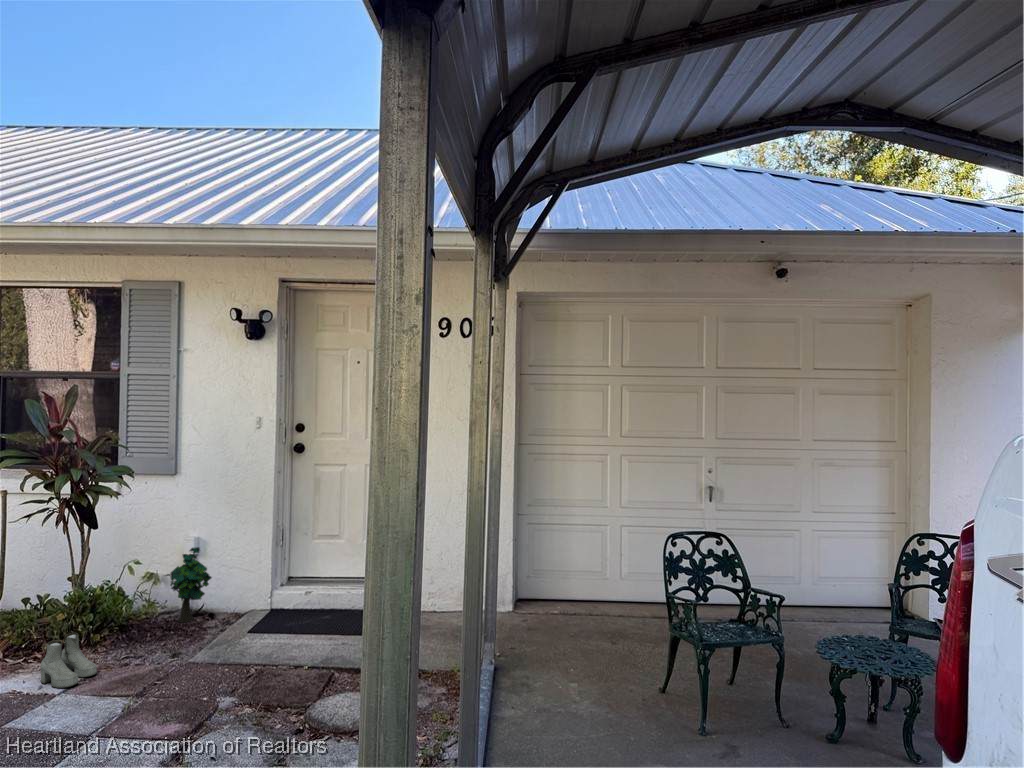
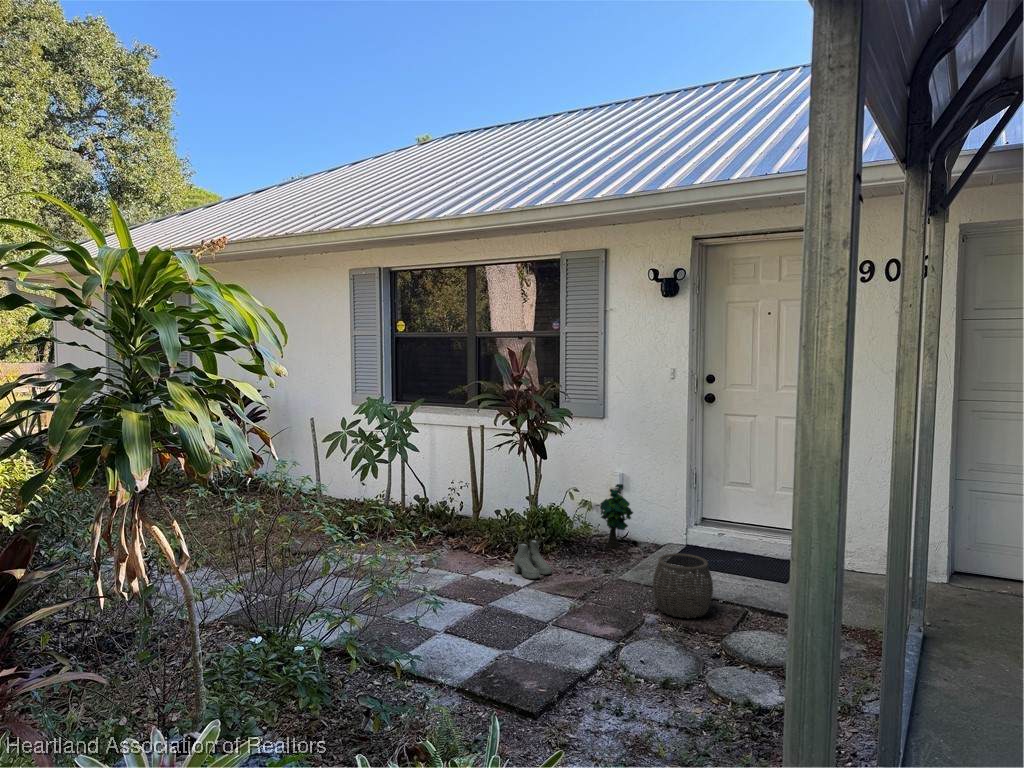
woven basket: none [227,622,297,699] -> present [652,553,713,618]

